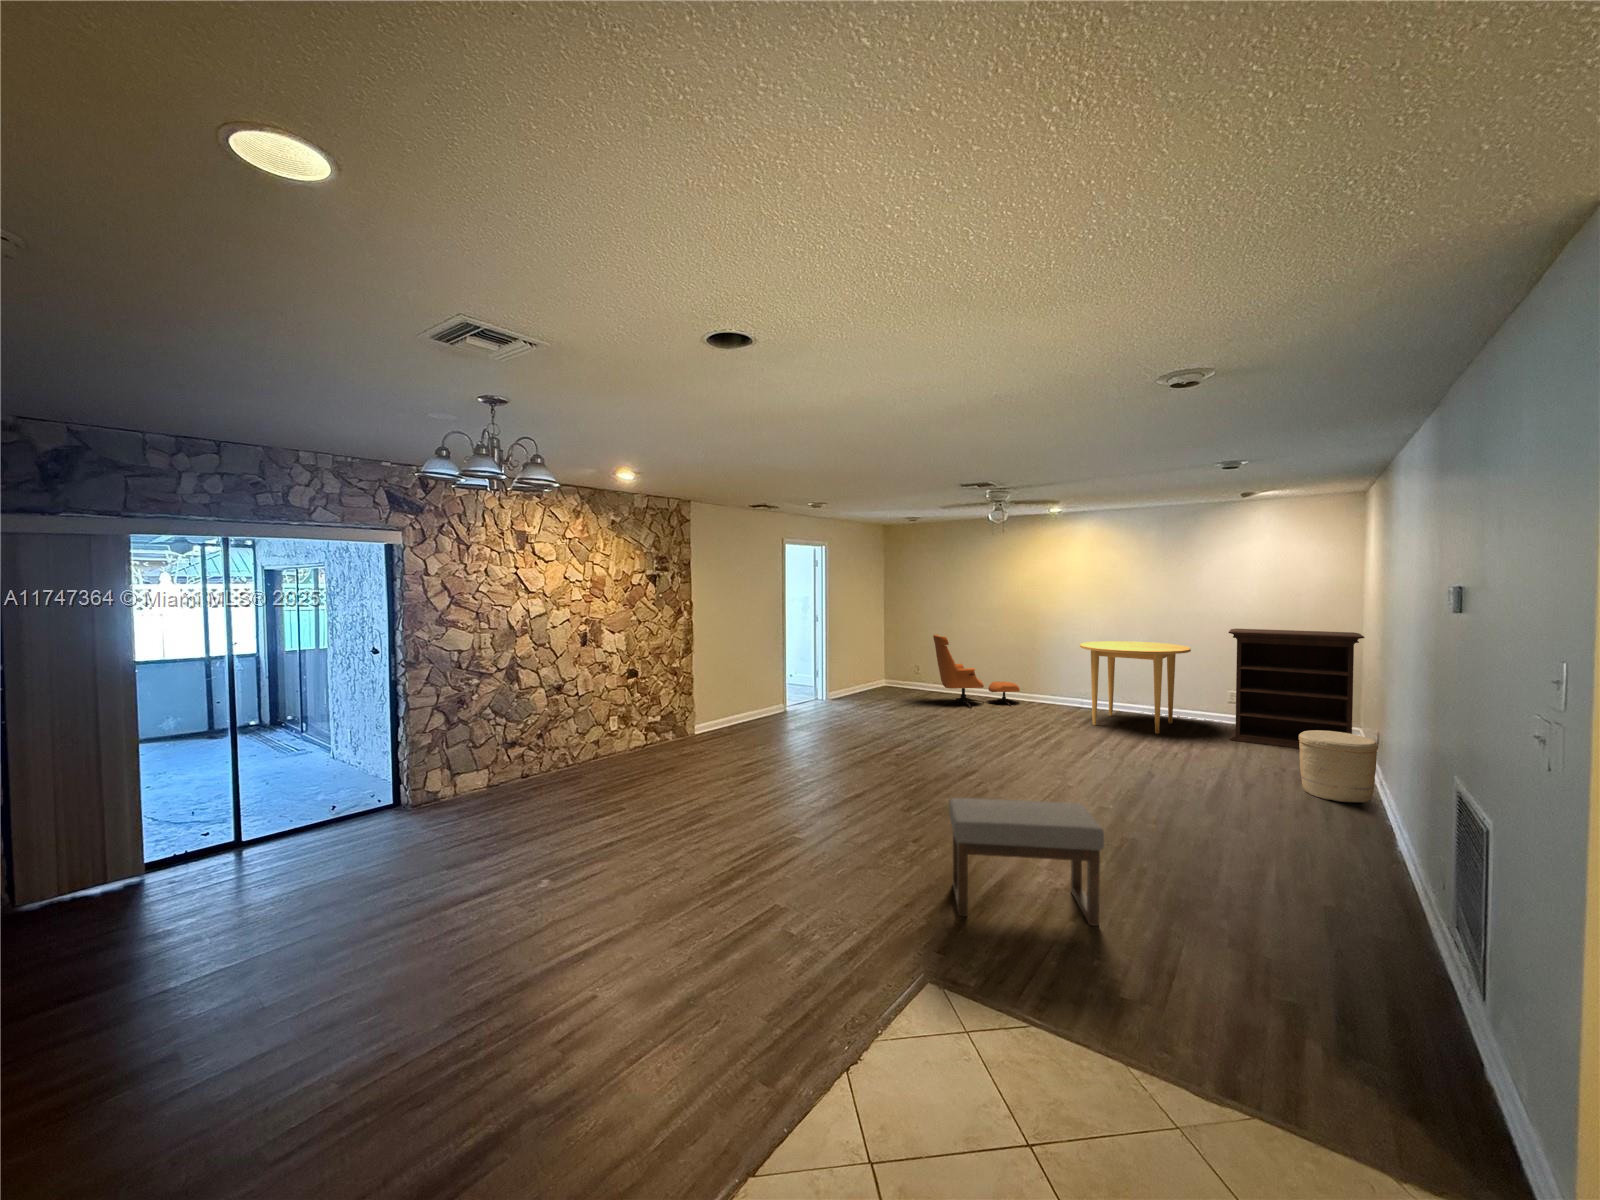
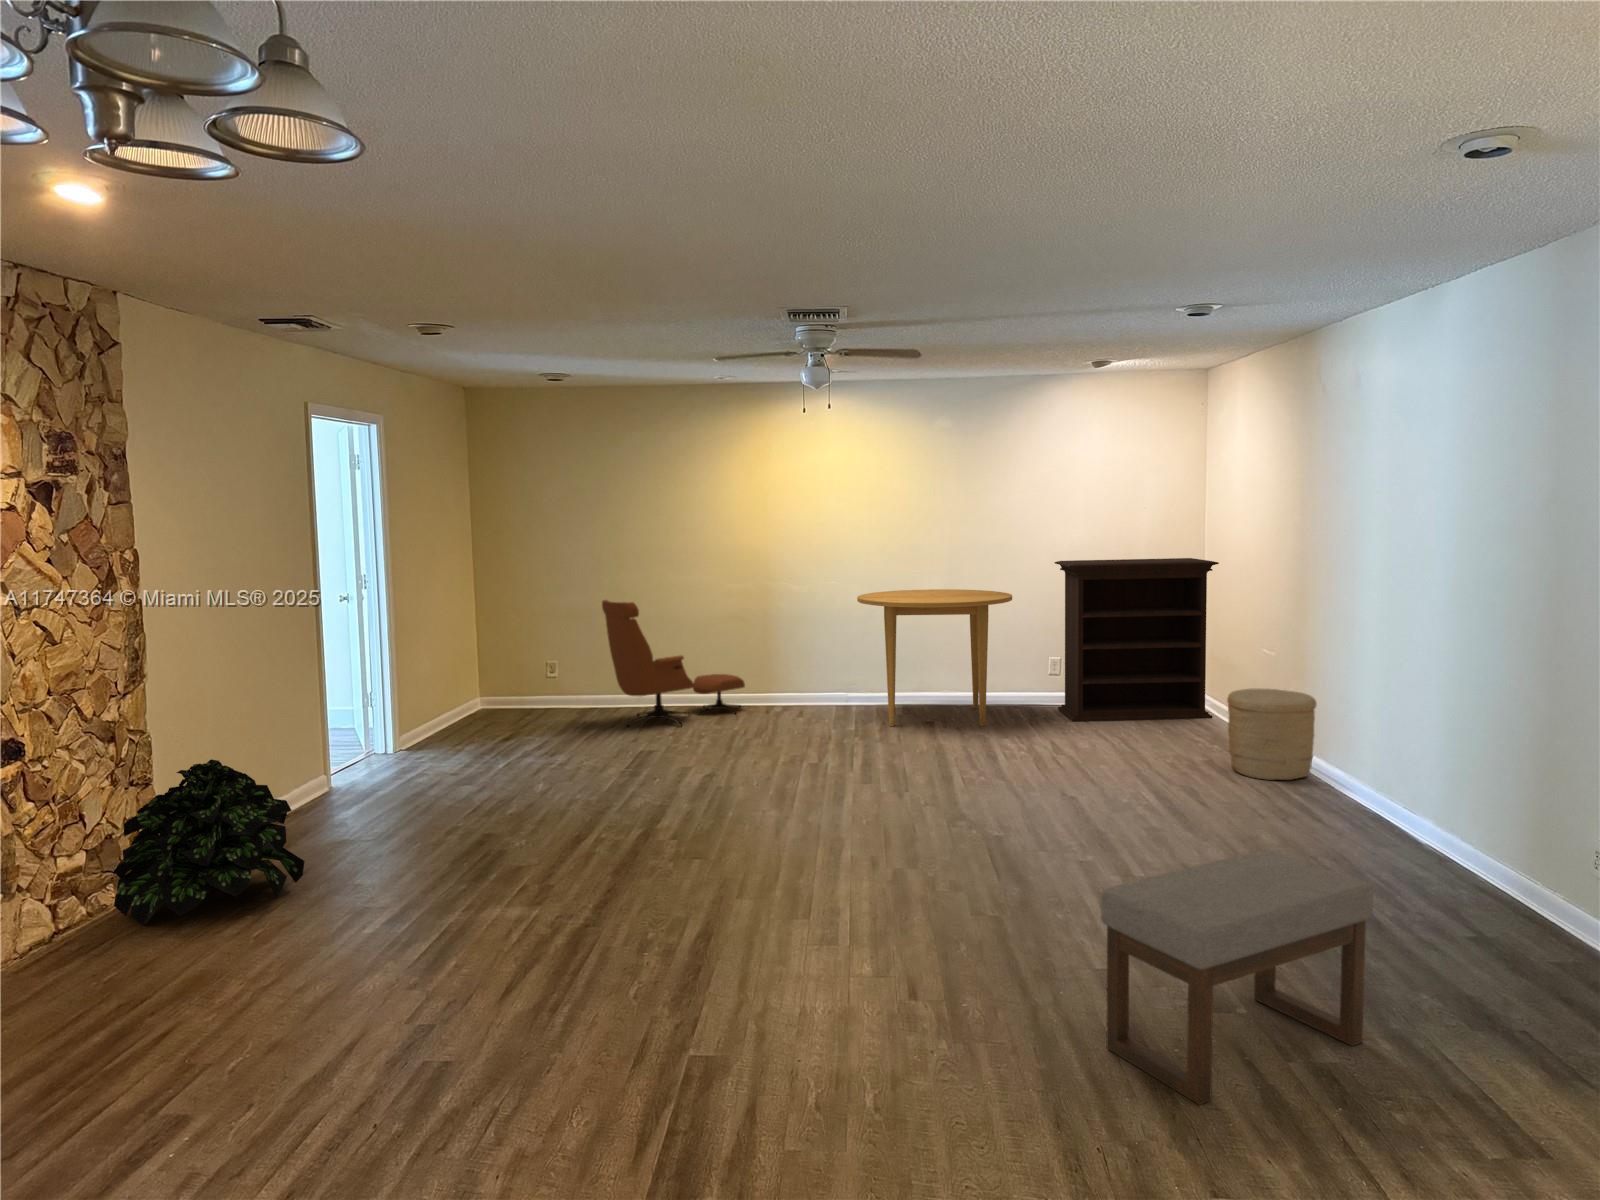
potted plant: none [666,687,731,748] -> present [114,759,305,925]

